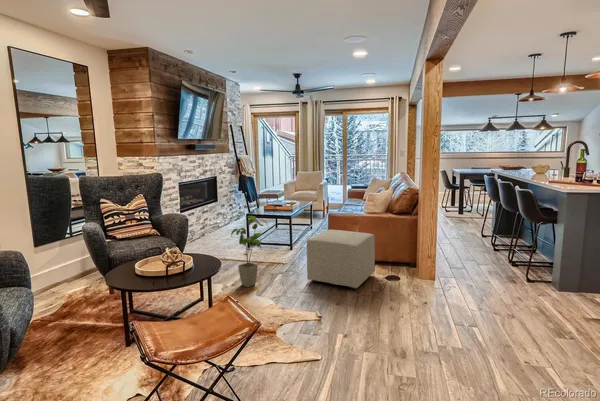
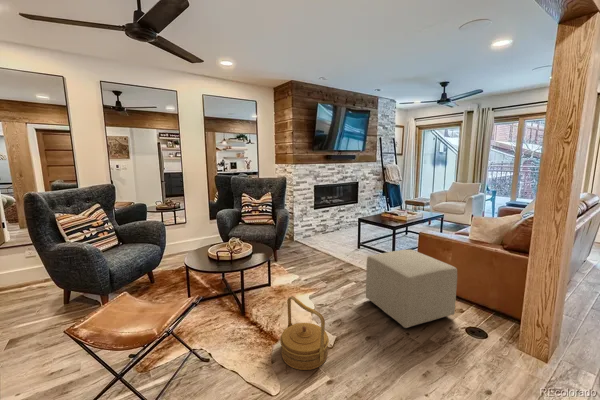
house plant: present [231,216,267,287] -> none [300,221,334,286]
basket: none [284,281,333,339] -> present [280,296,329,370]

